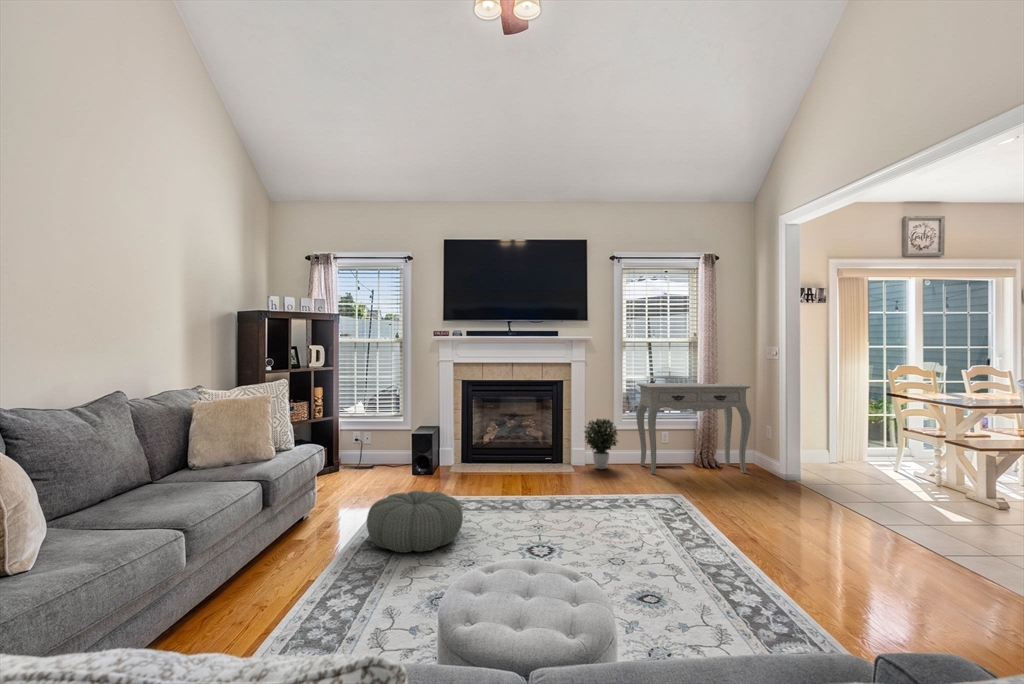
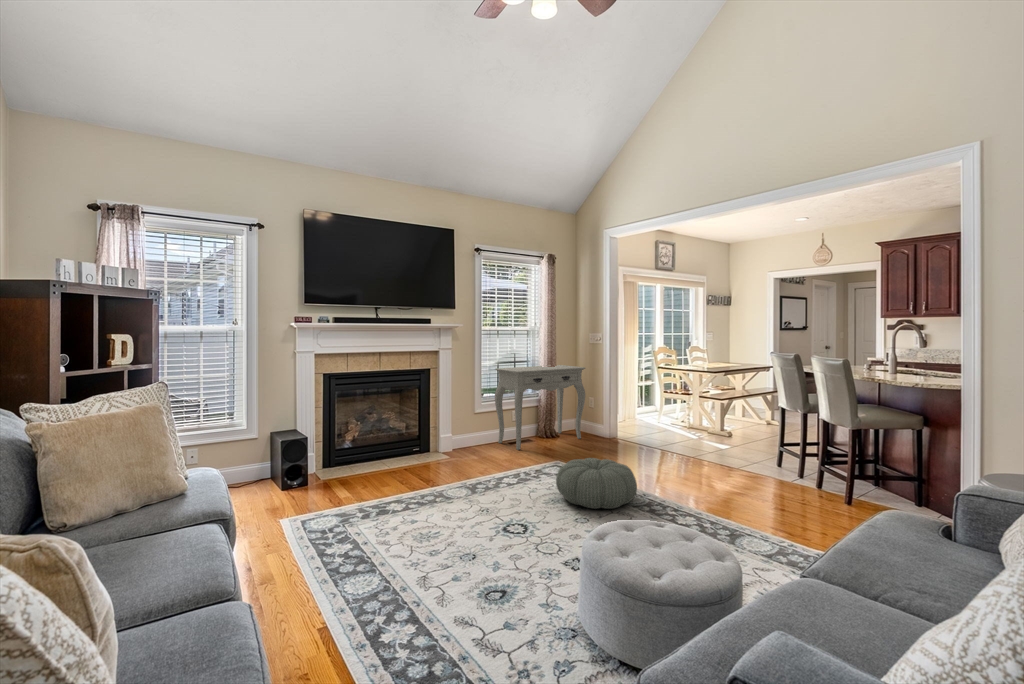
potted plant: present [585,419,618,469] -> none [453,403,487,452]
pouf: present [367,491,463,553] -> present [556,458,637,509]

